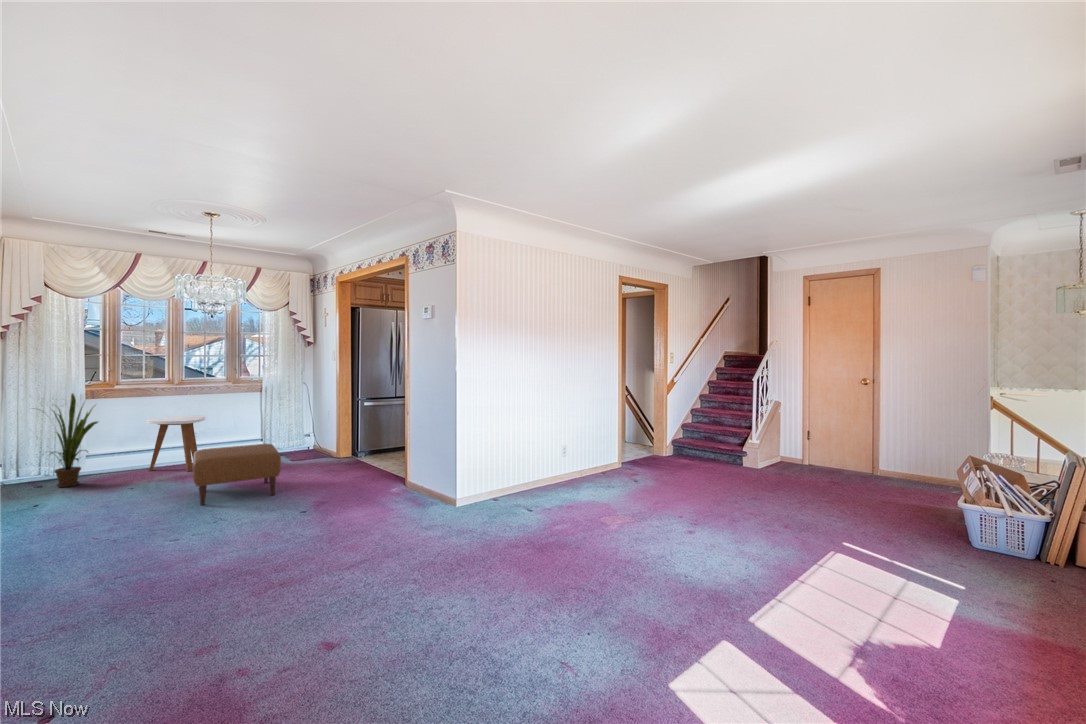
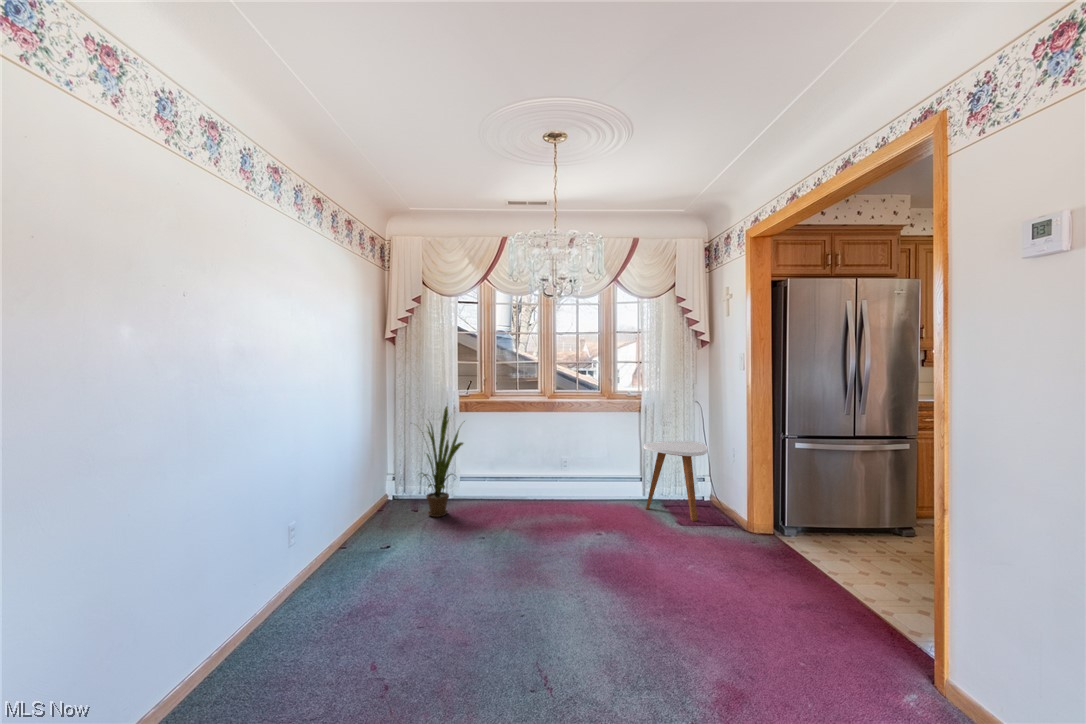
side table: present [146,415,205,471] -> present [644,441,707,521]
ottoman: present [193,444,281,505] -> none [529,507,654,616]

